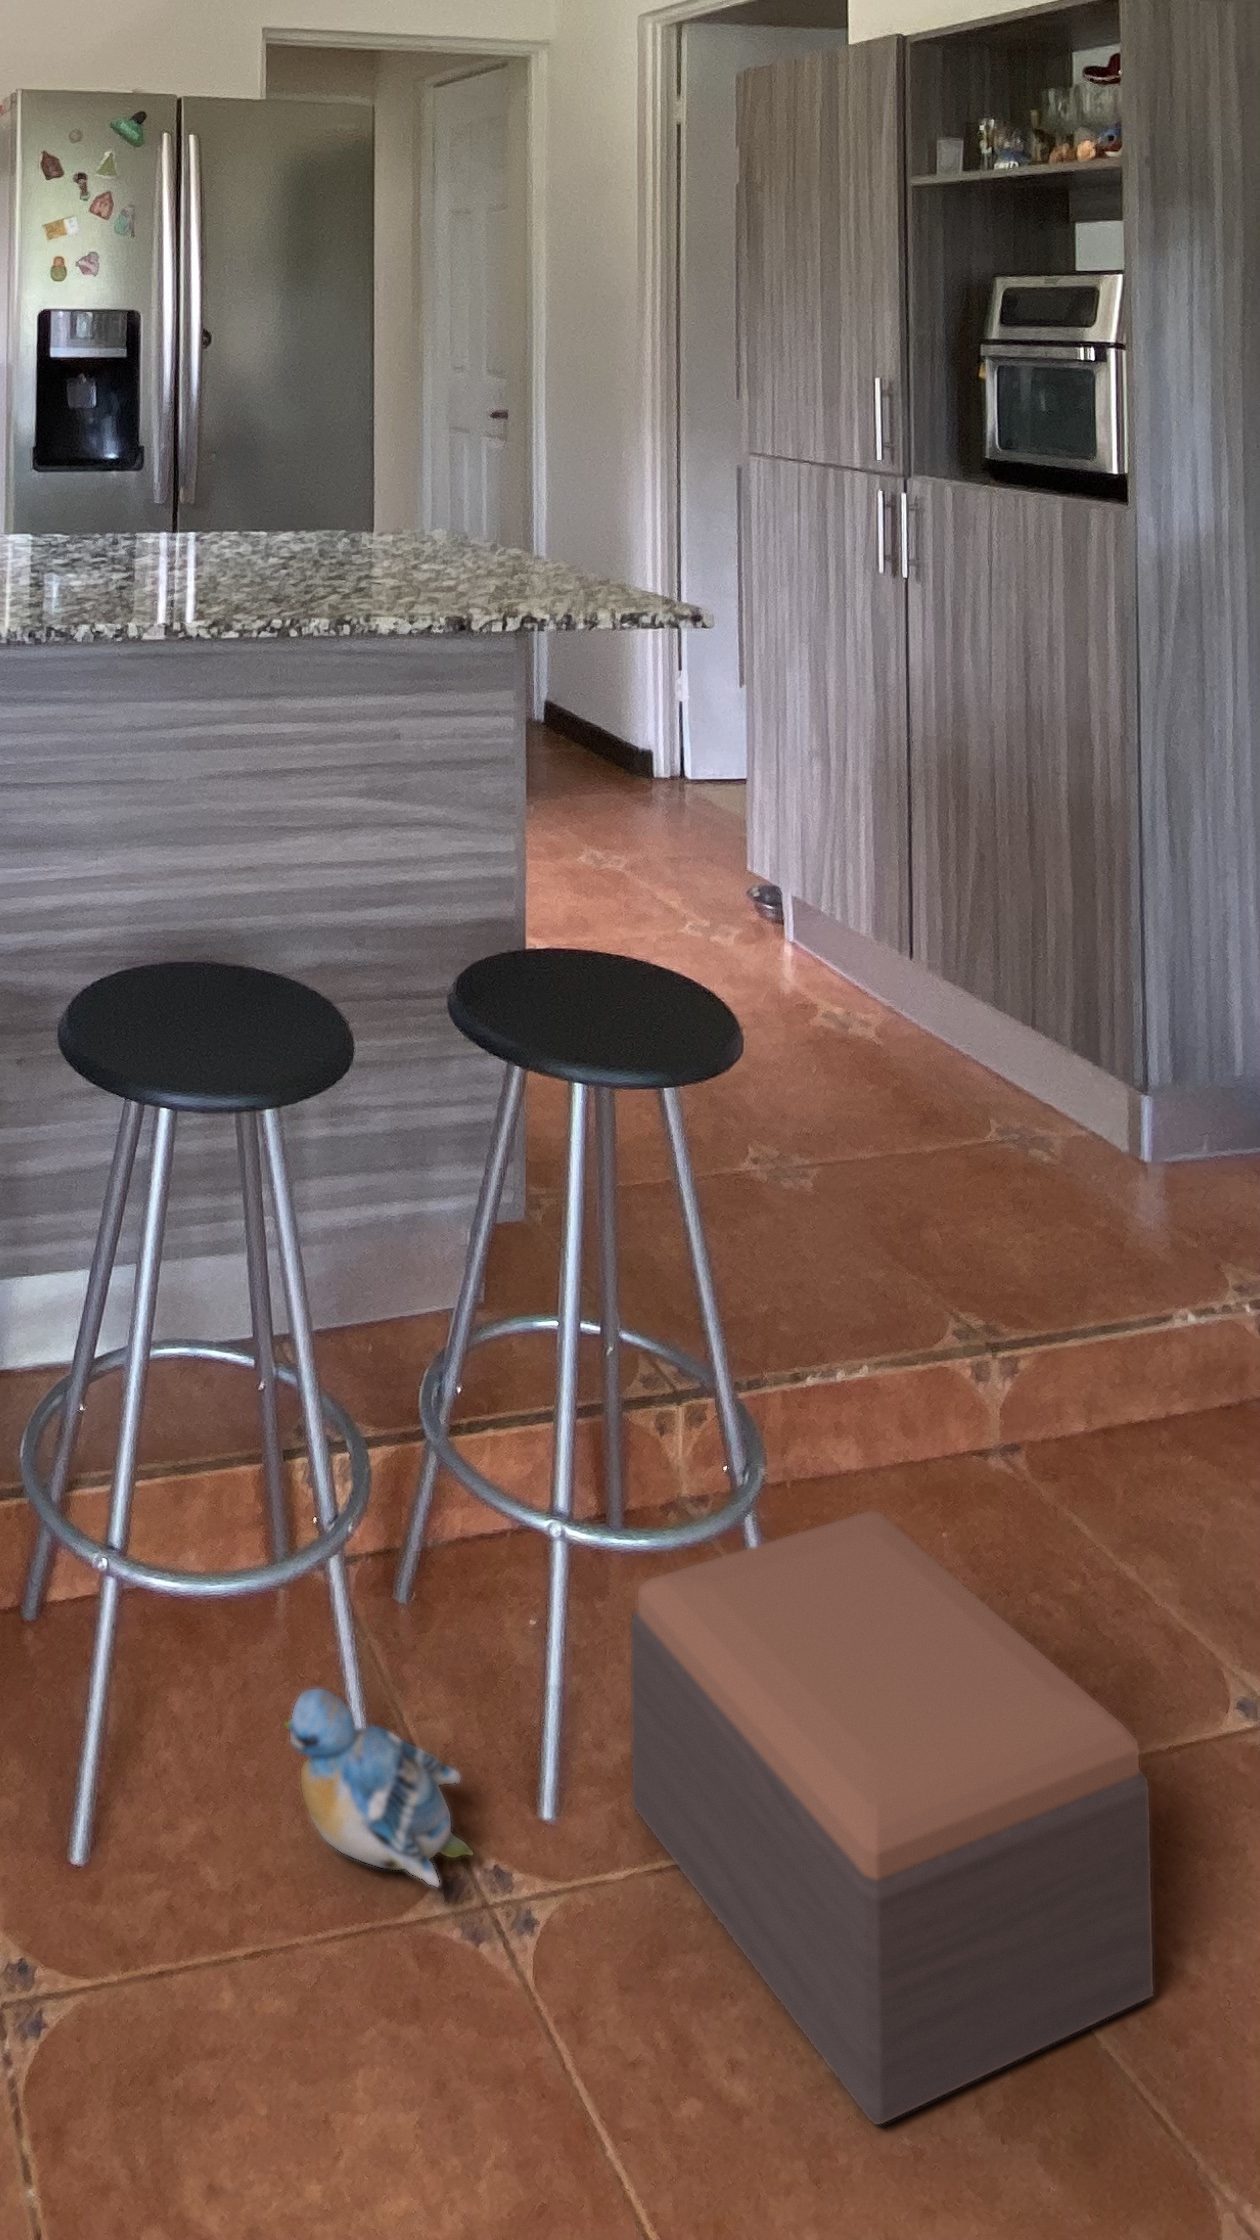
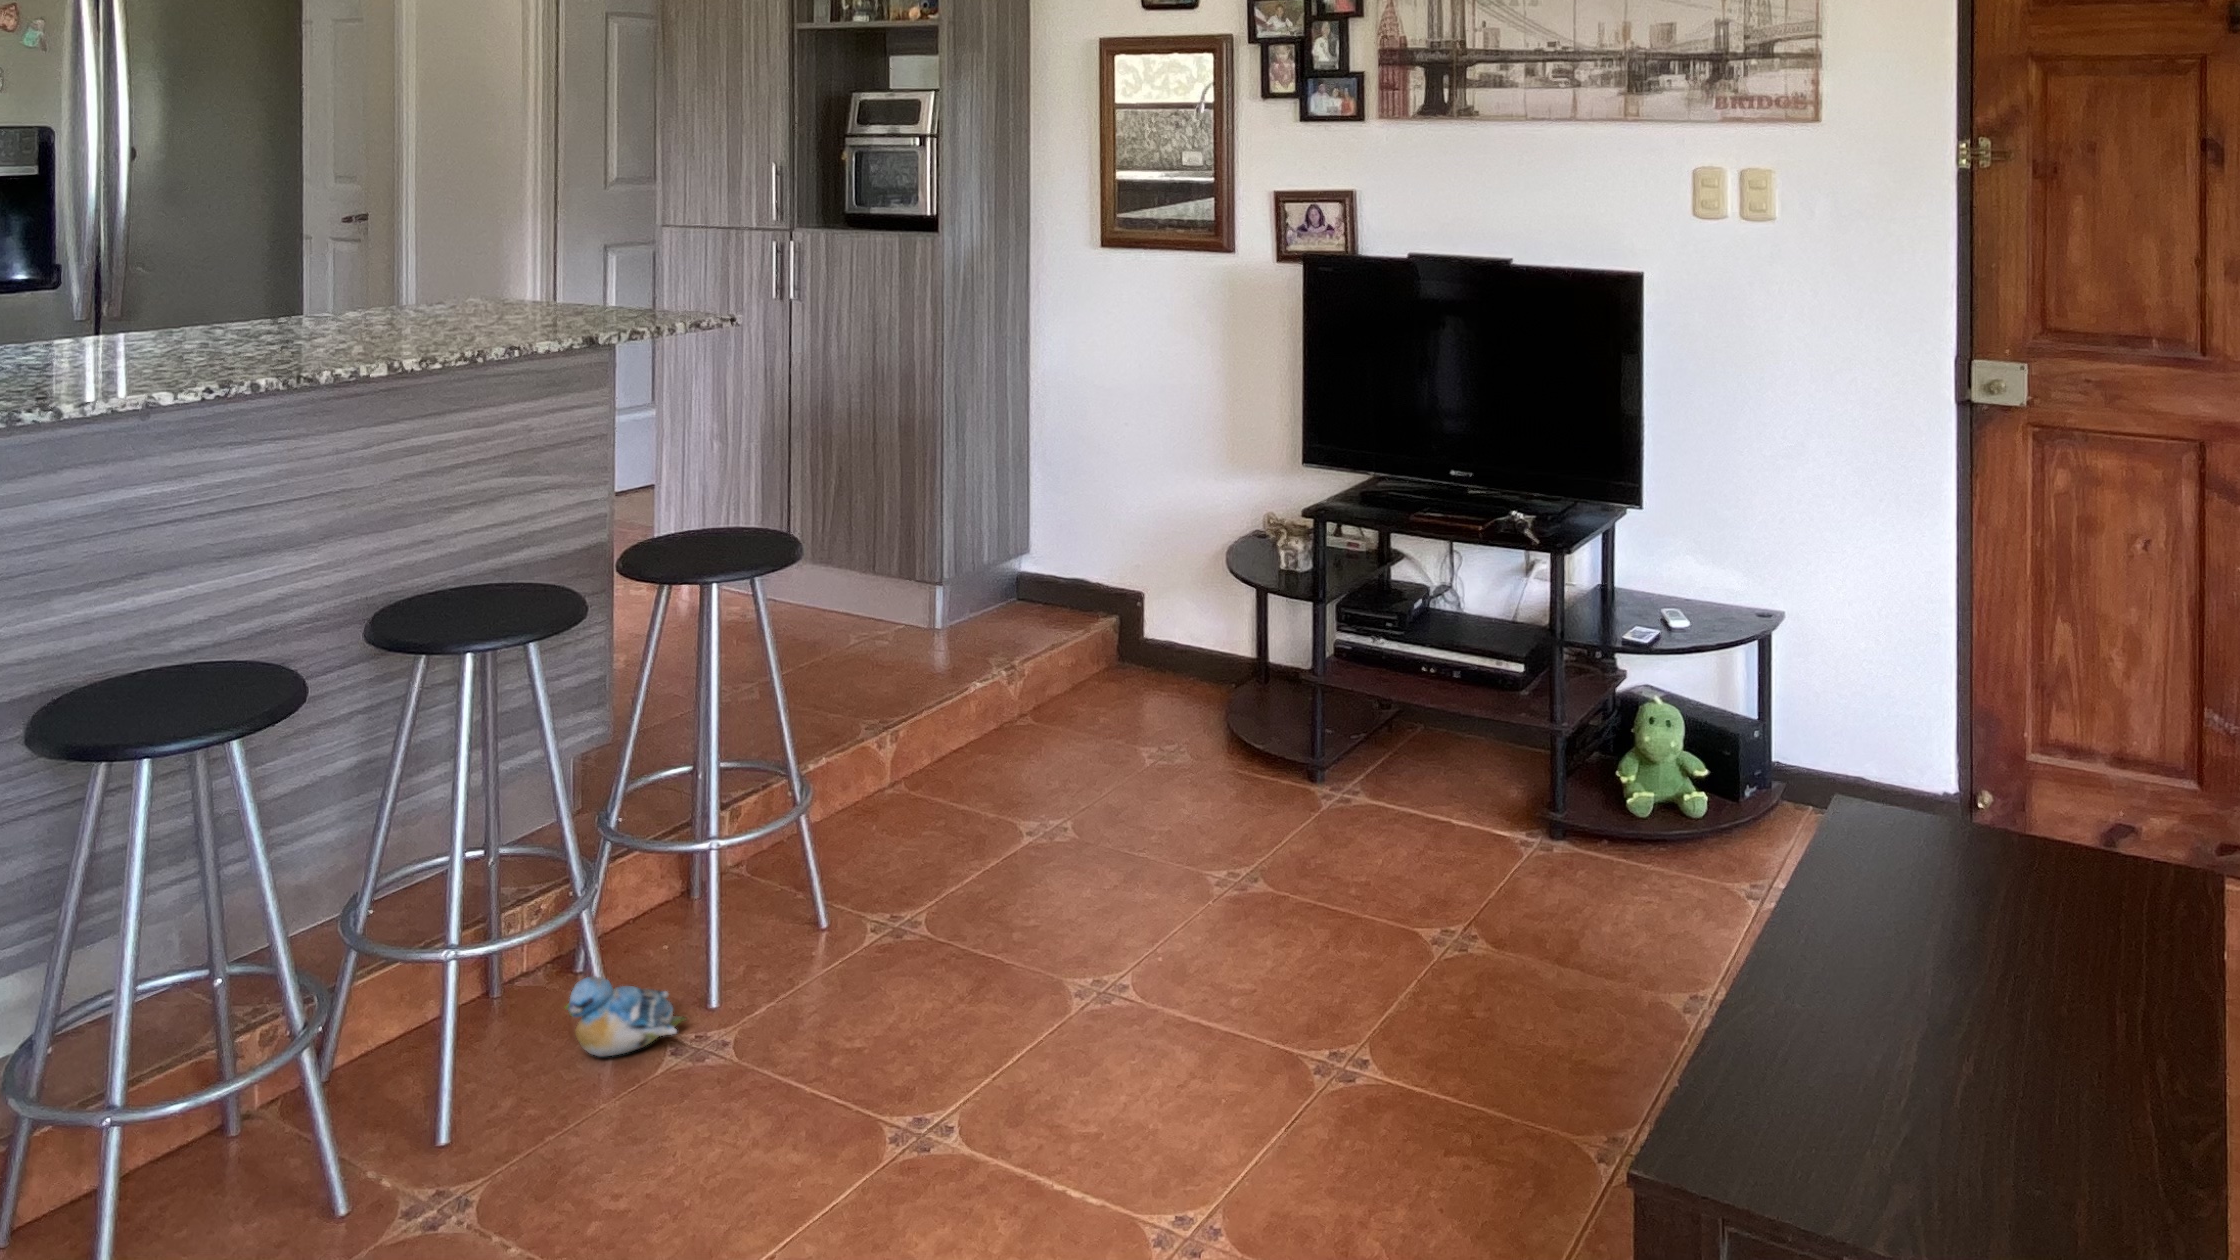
footstool: present [631,1511,1154,2124] -> none [758,782,1008,1009]

